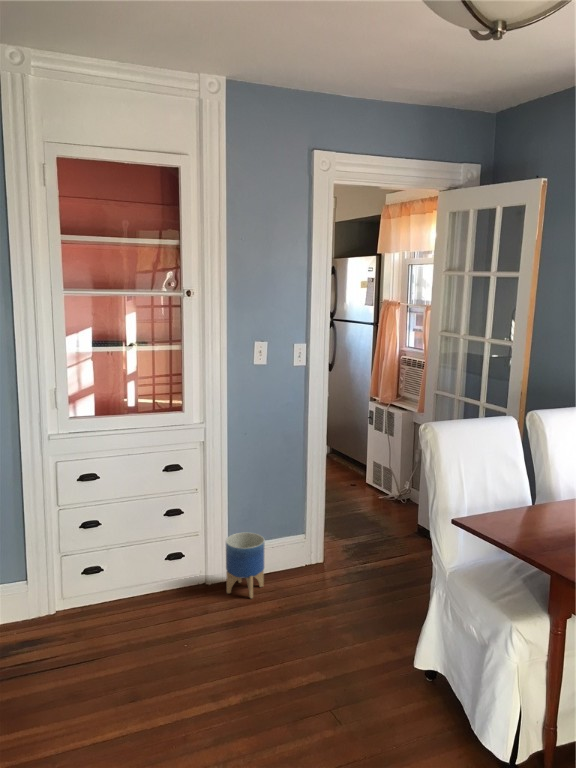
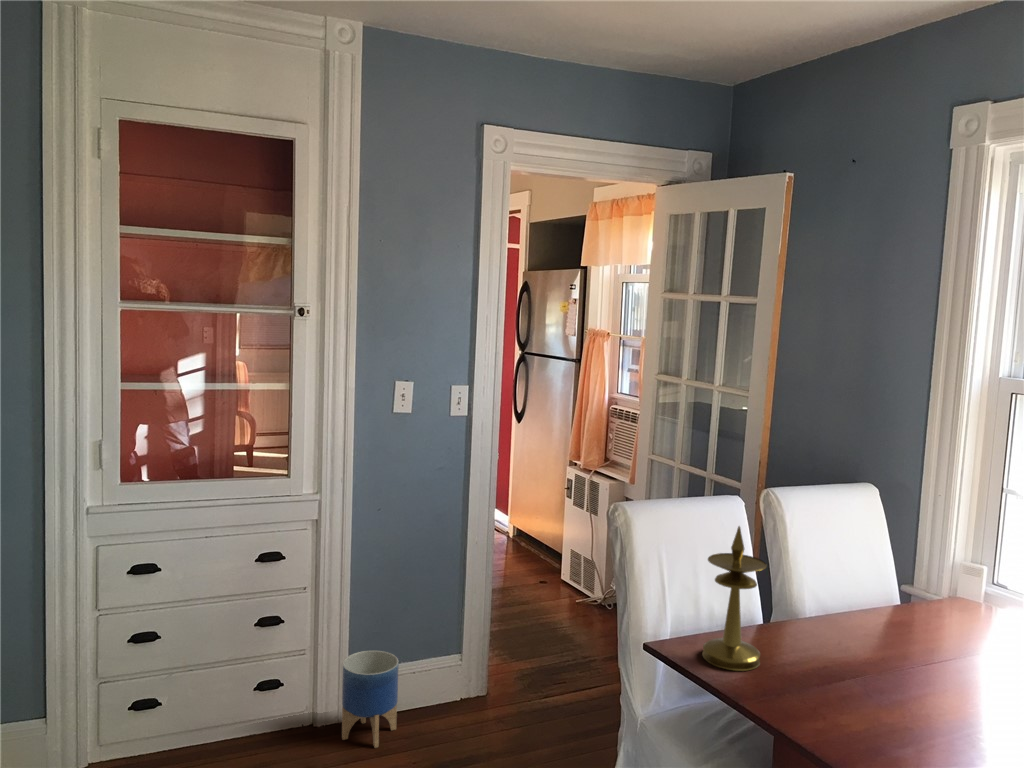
candlestick: none [494,436,540,534] -> present [702,526,767,671]

